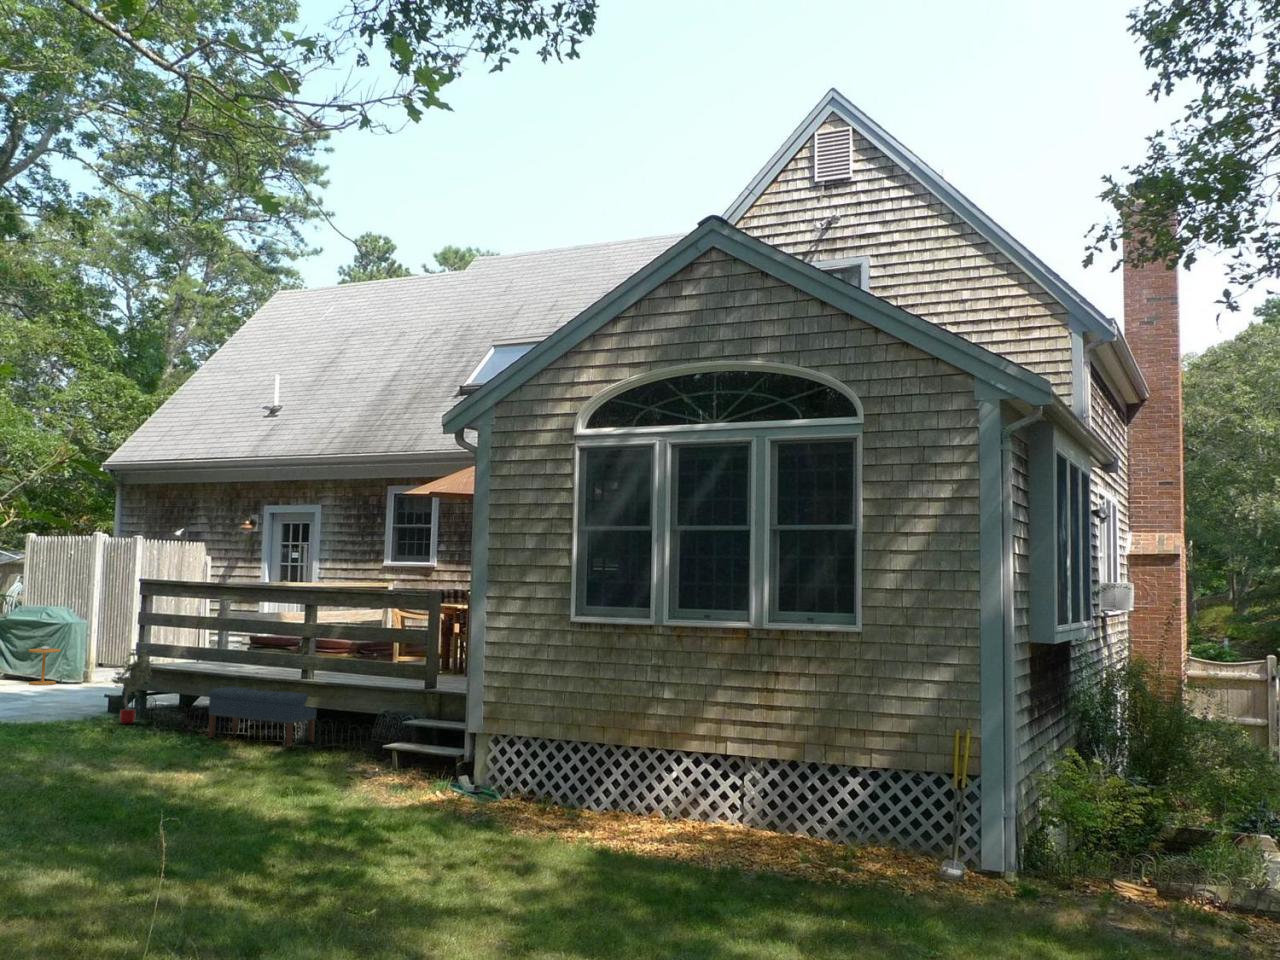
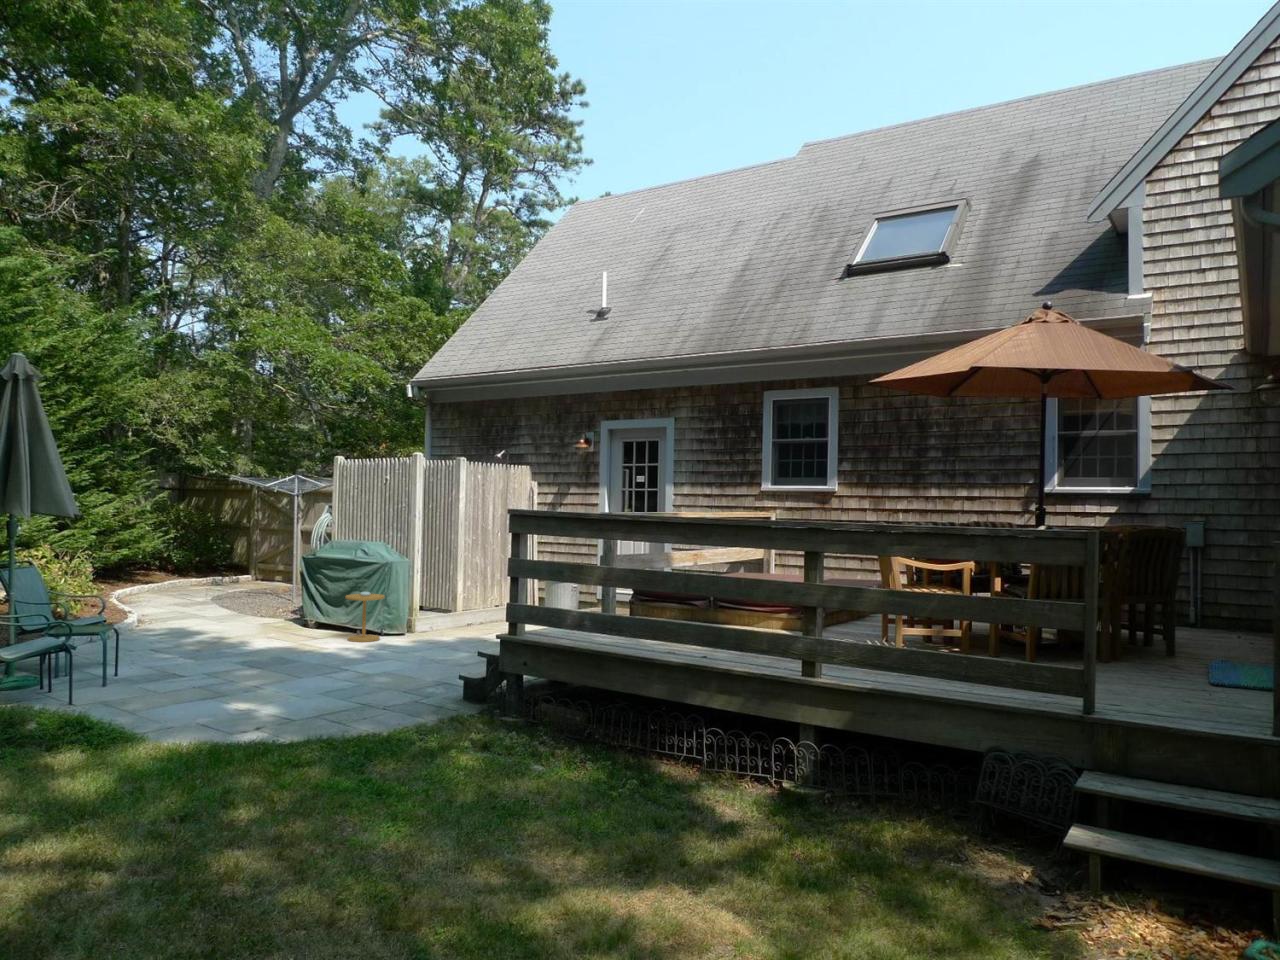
potted tree: present [112,649,153,724] -> none [486,618,565,743]
bench: present [208,686,317,747] -> none [685,695,899,837]

